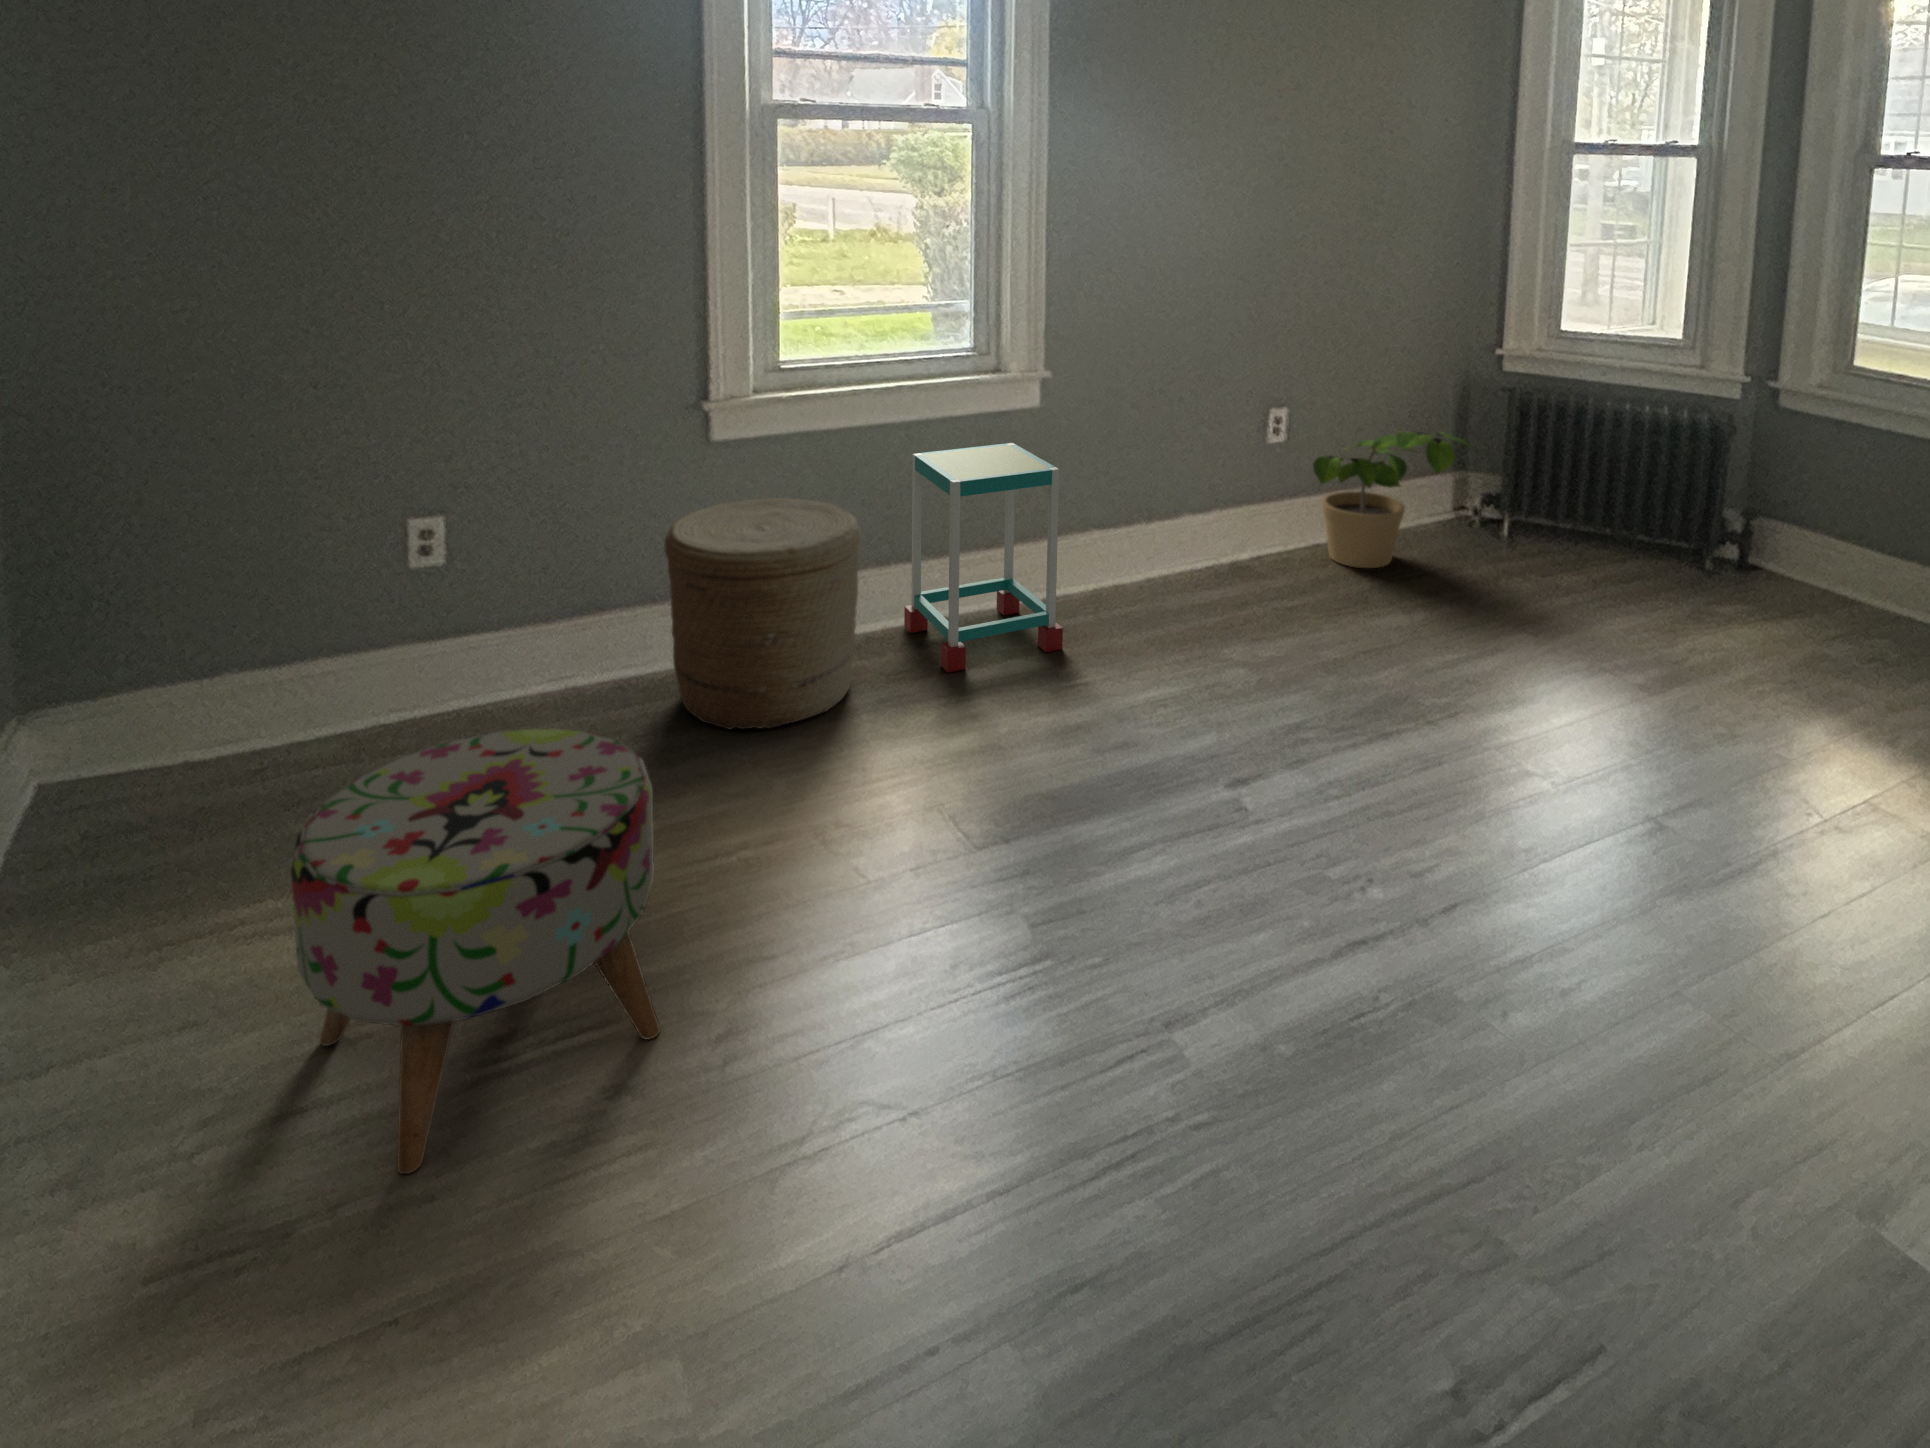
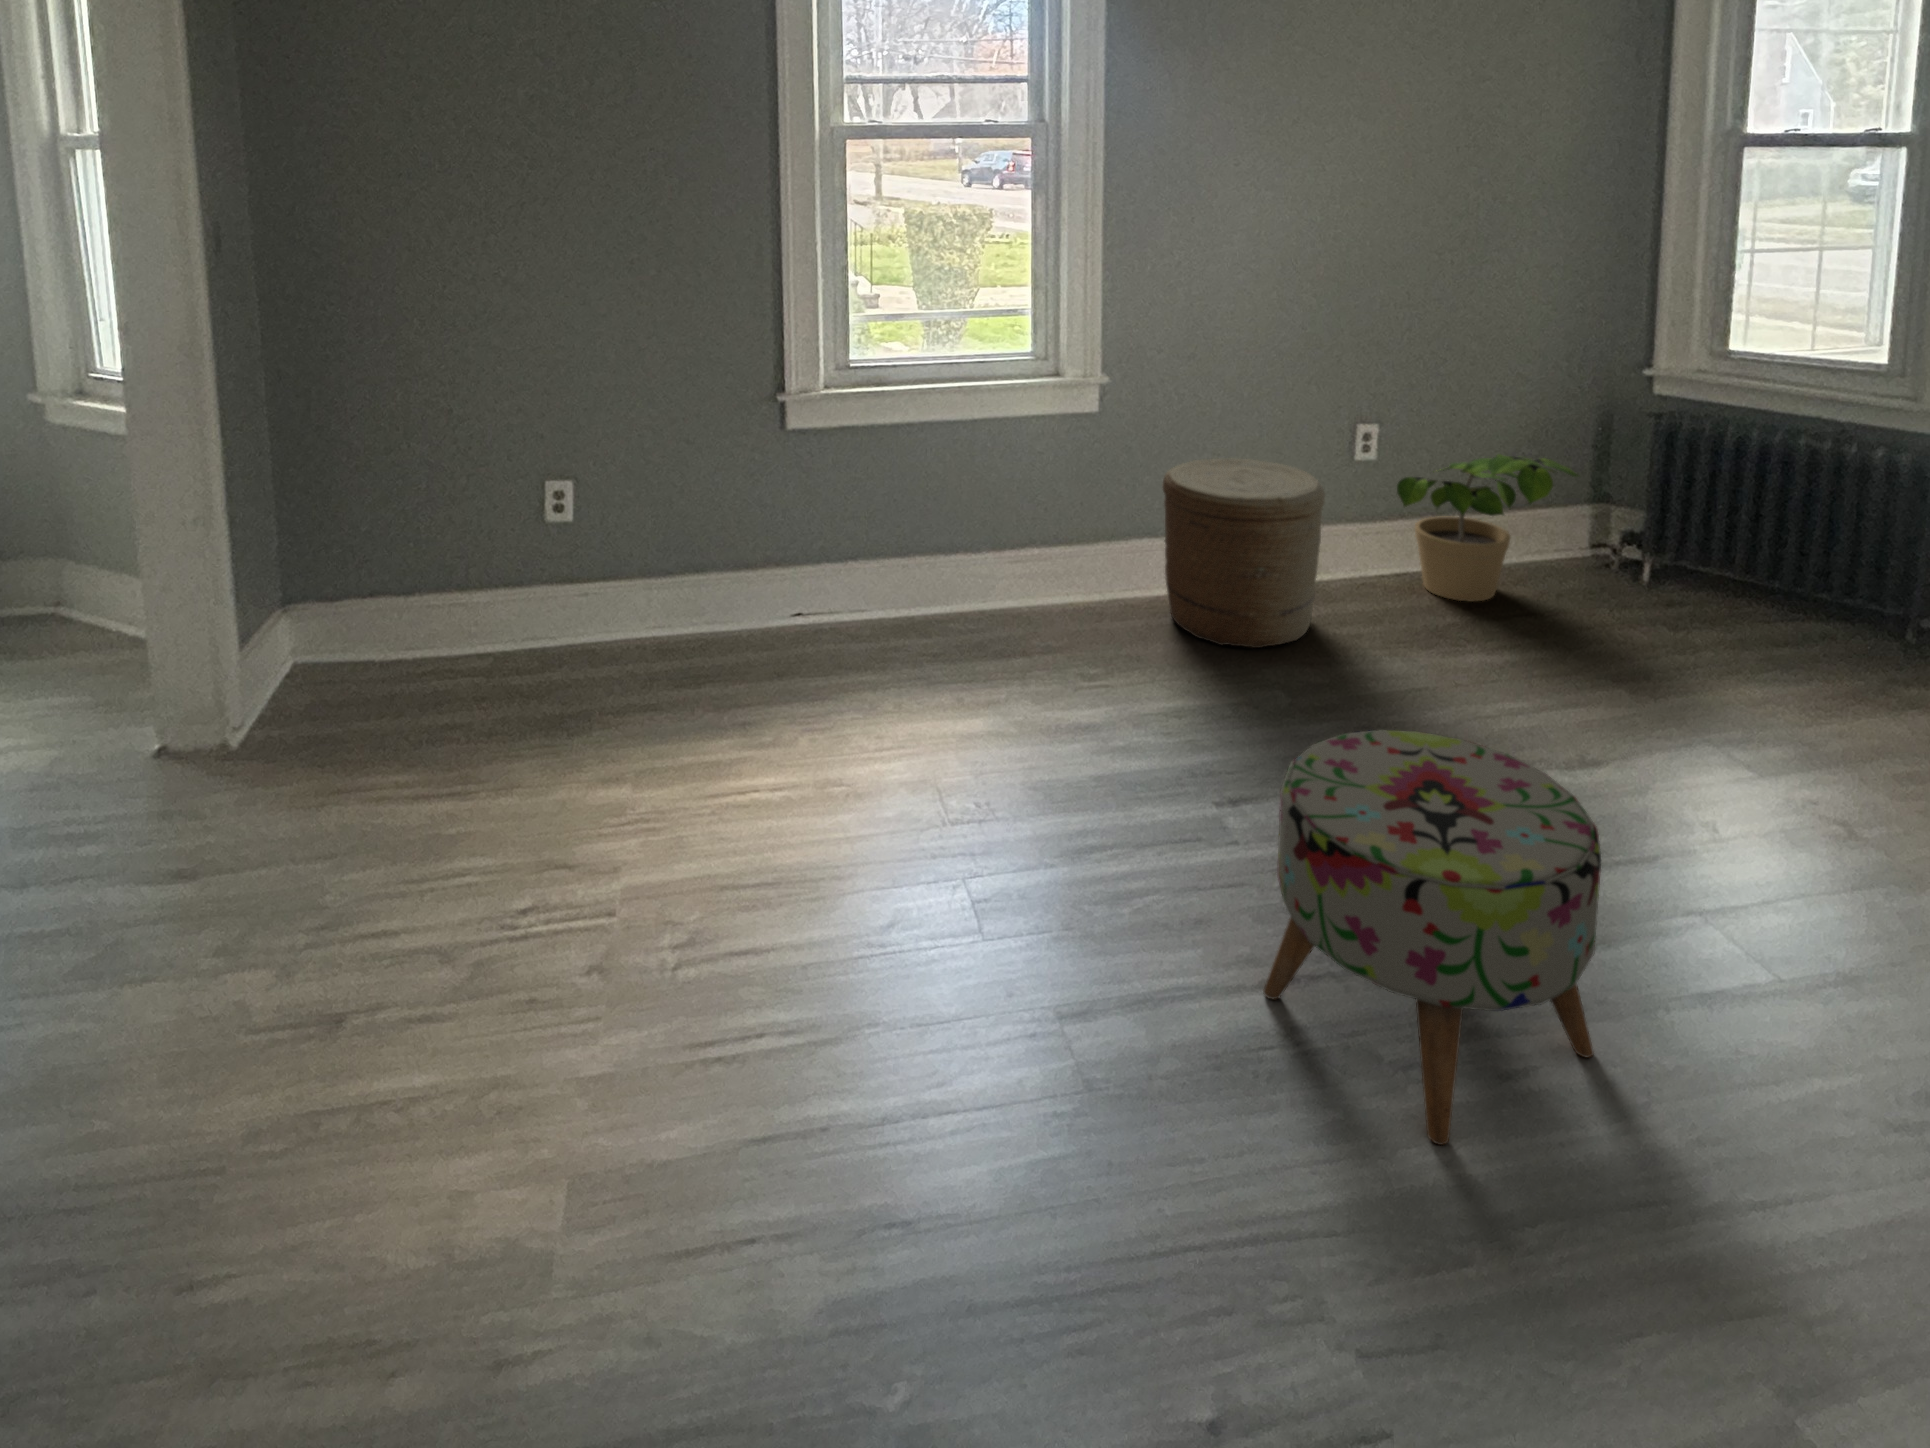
side table: present [904,443,1063,673] -> none [964,445,1105,659]
woven basket: present [664,498,861,729] -> present [1163,459,1325,648]
ottoman: present [291,728,660,1174] -> present [1263,730,1601,1145]

